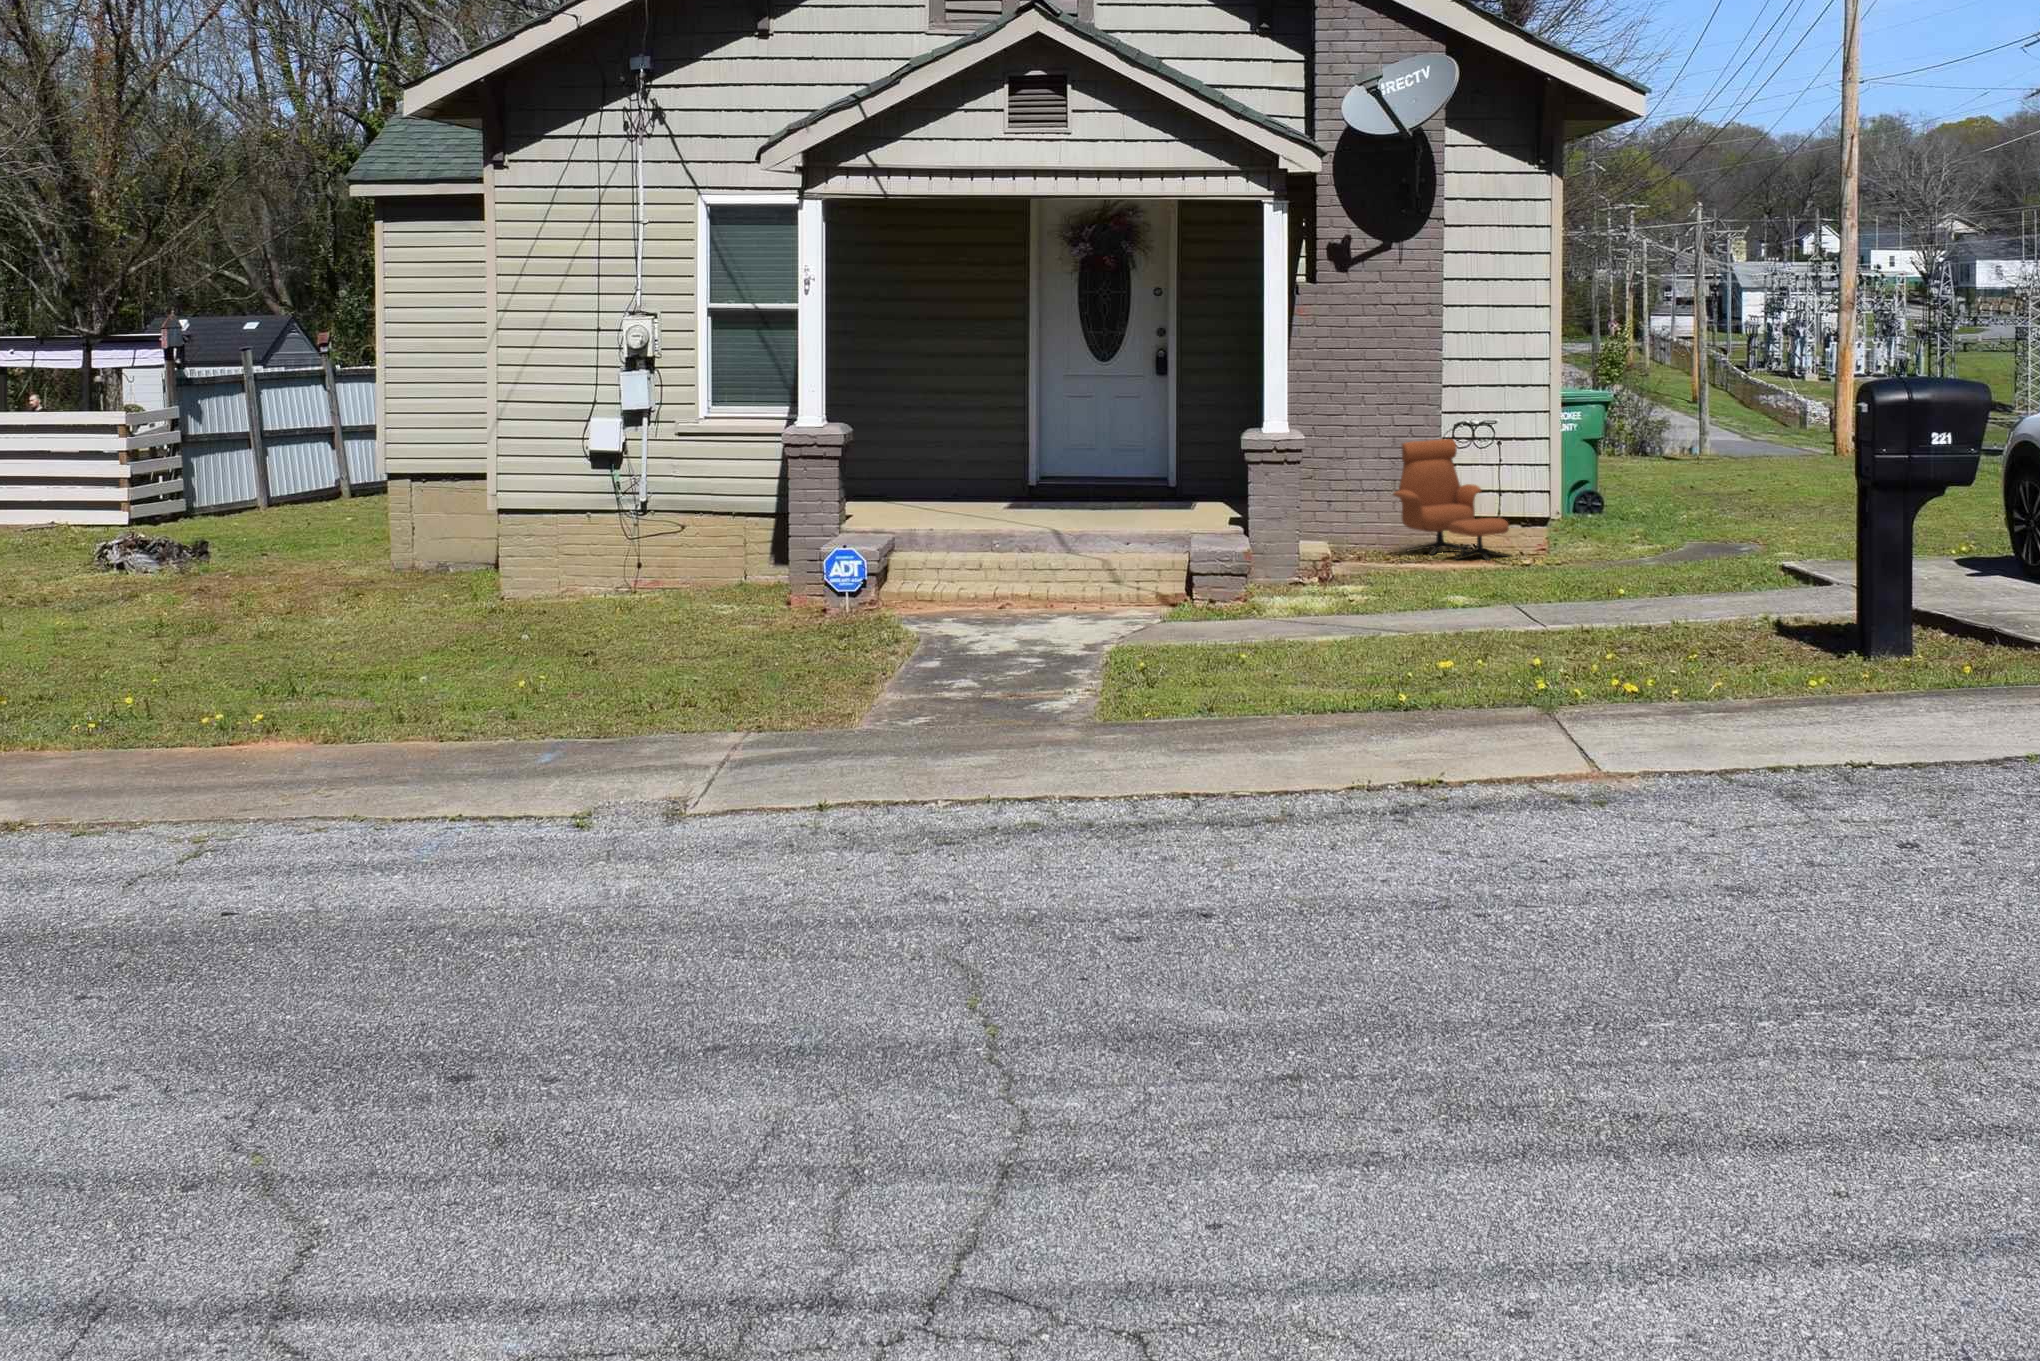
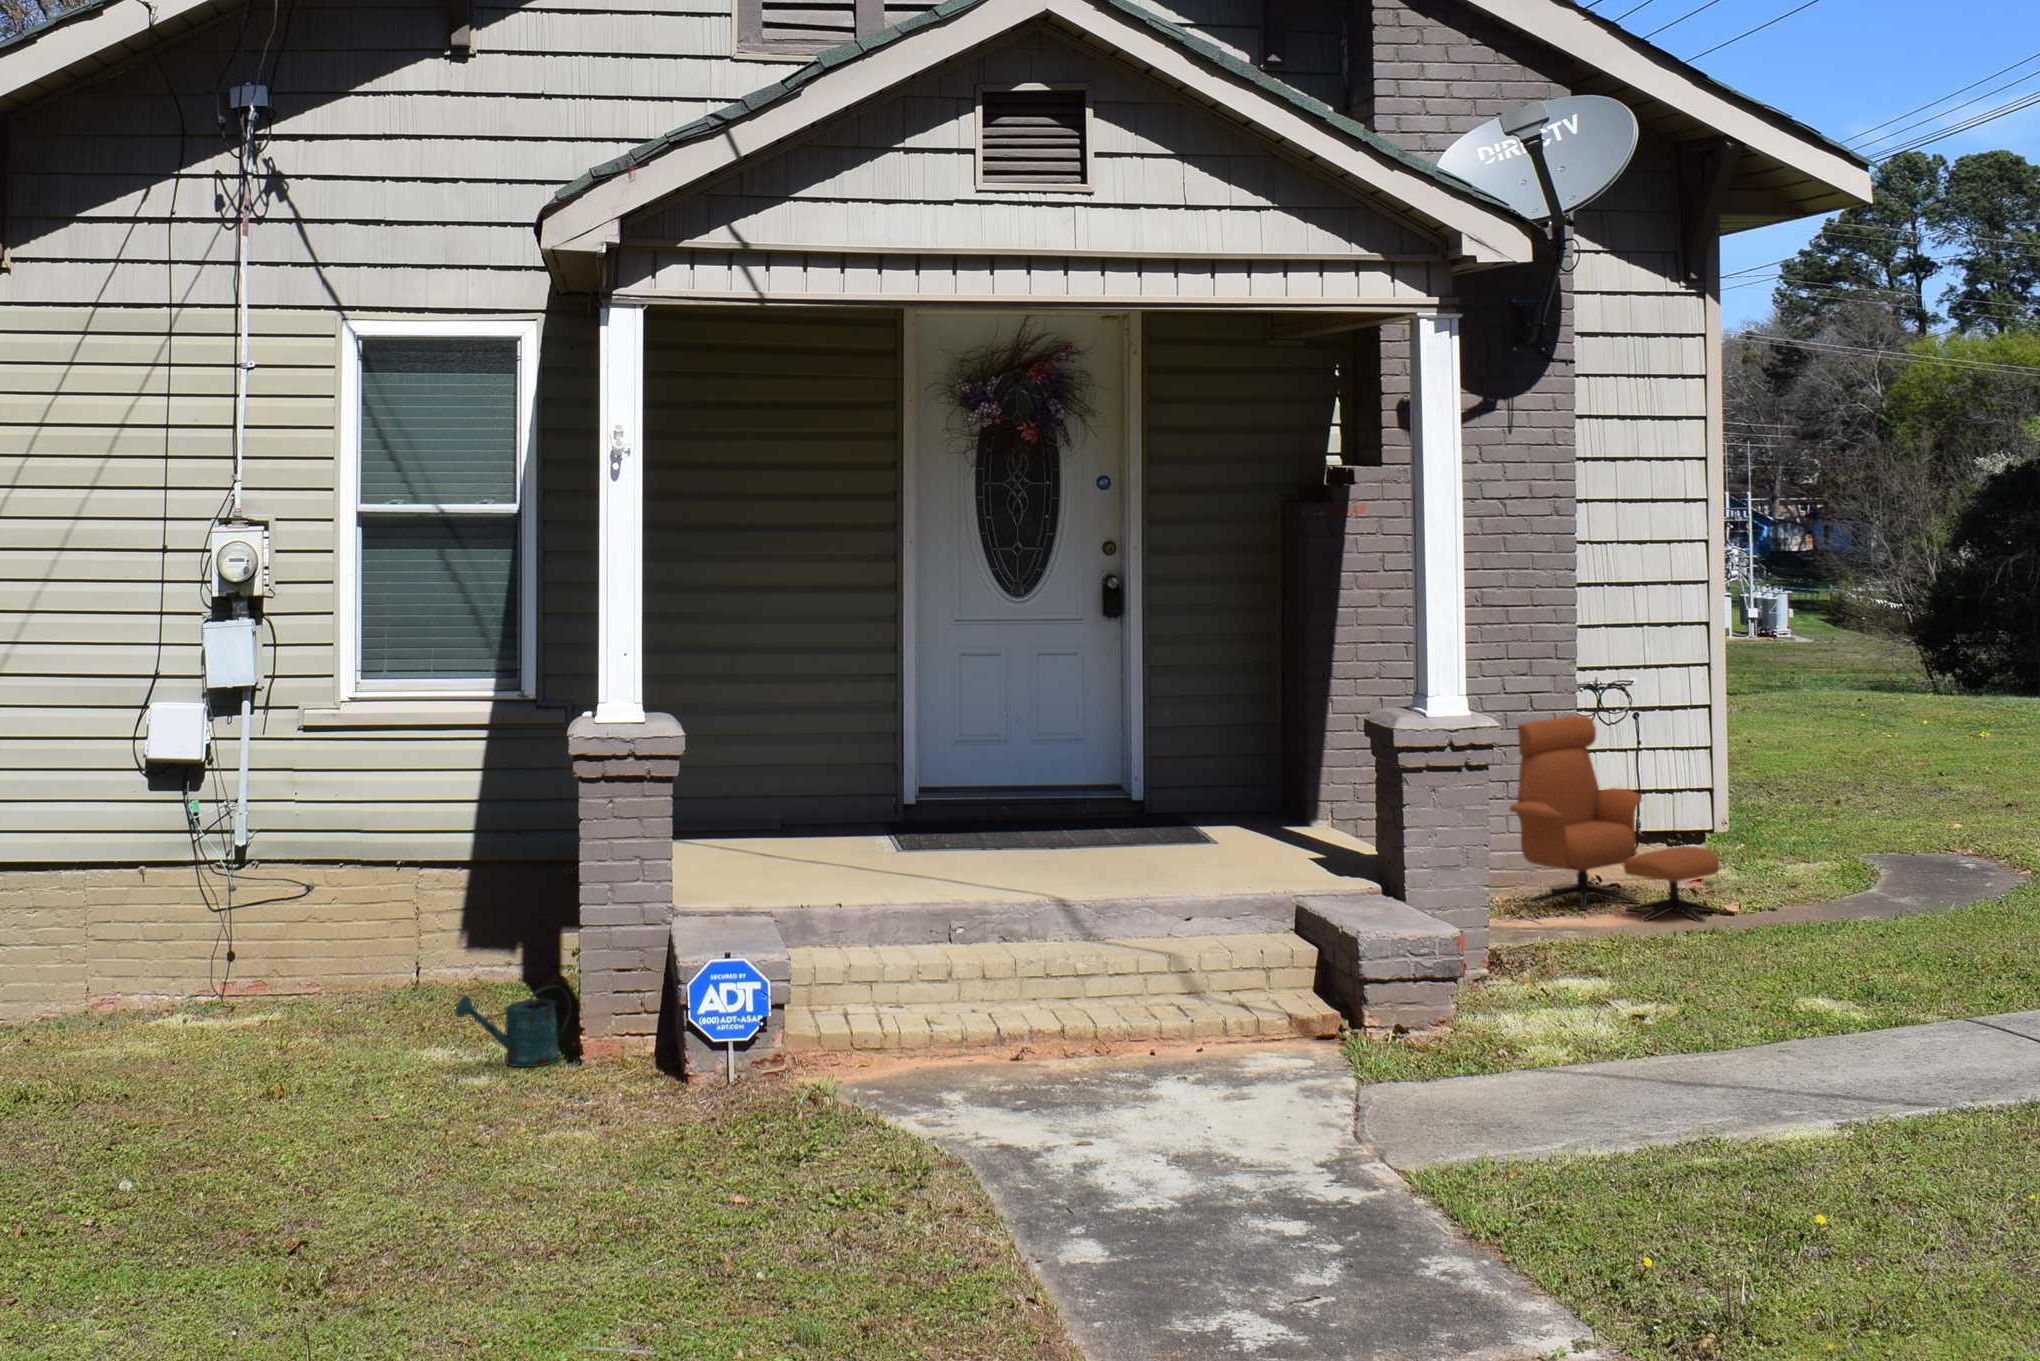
watering can: none [730,568,793,609] -> present [455,985,571,1067]

